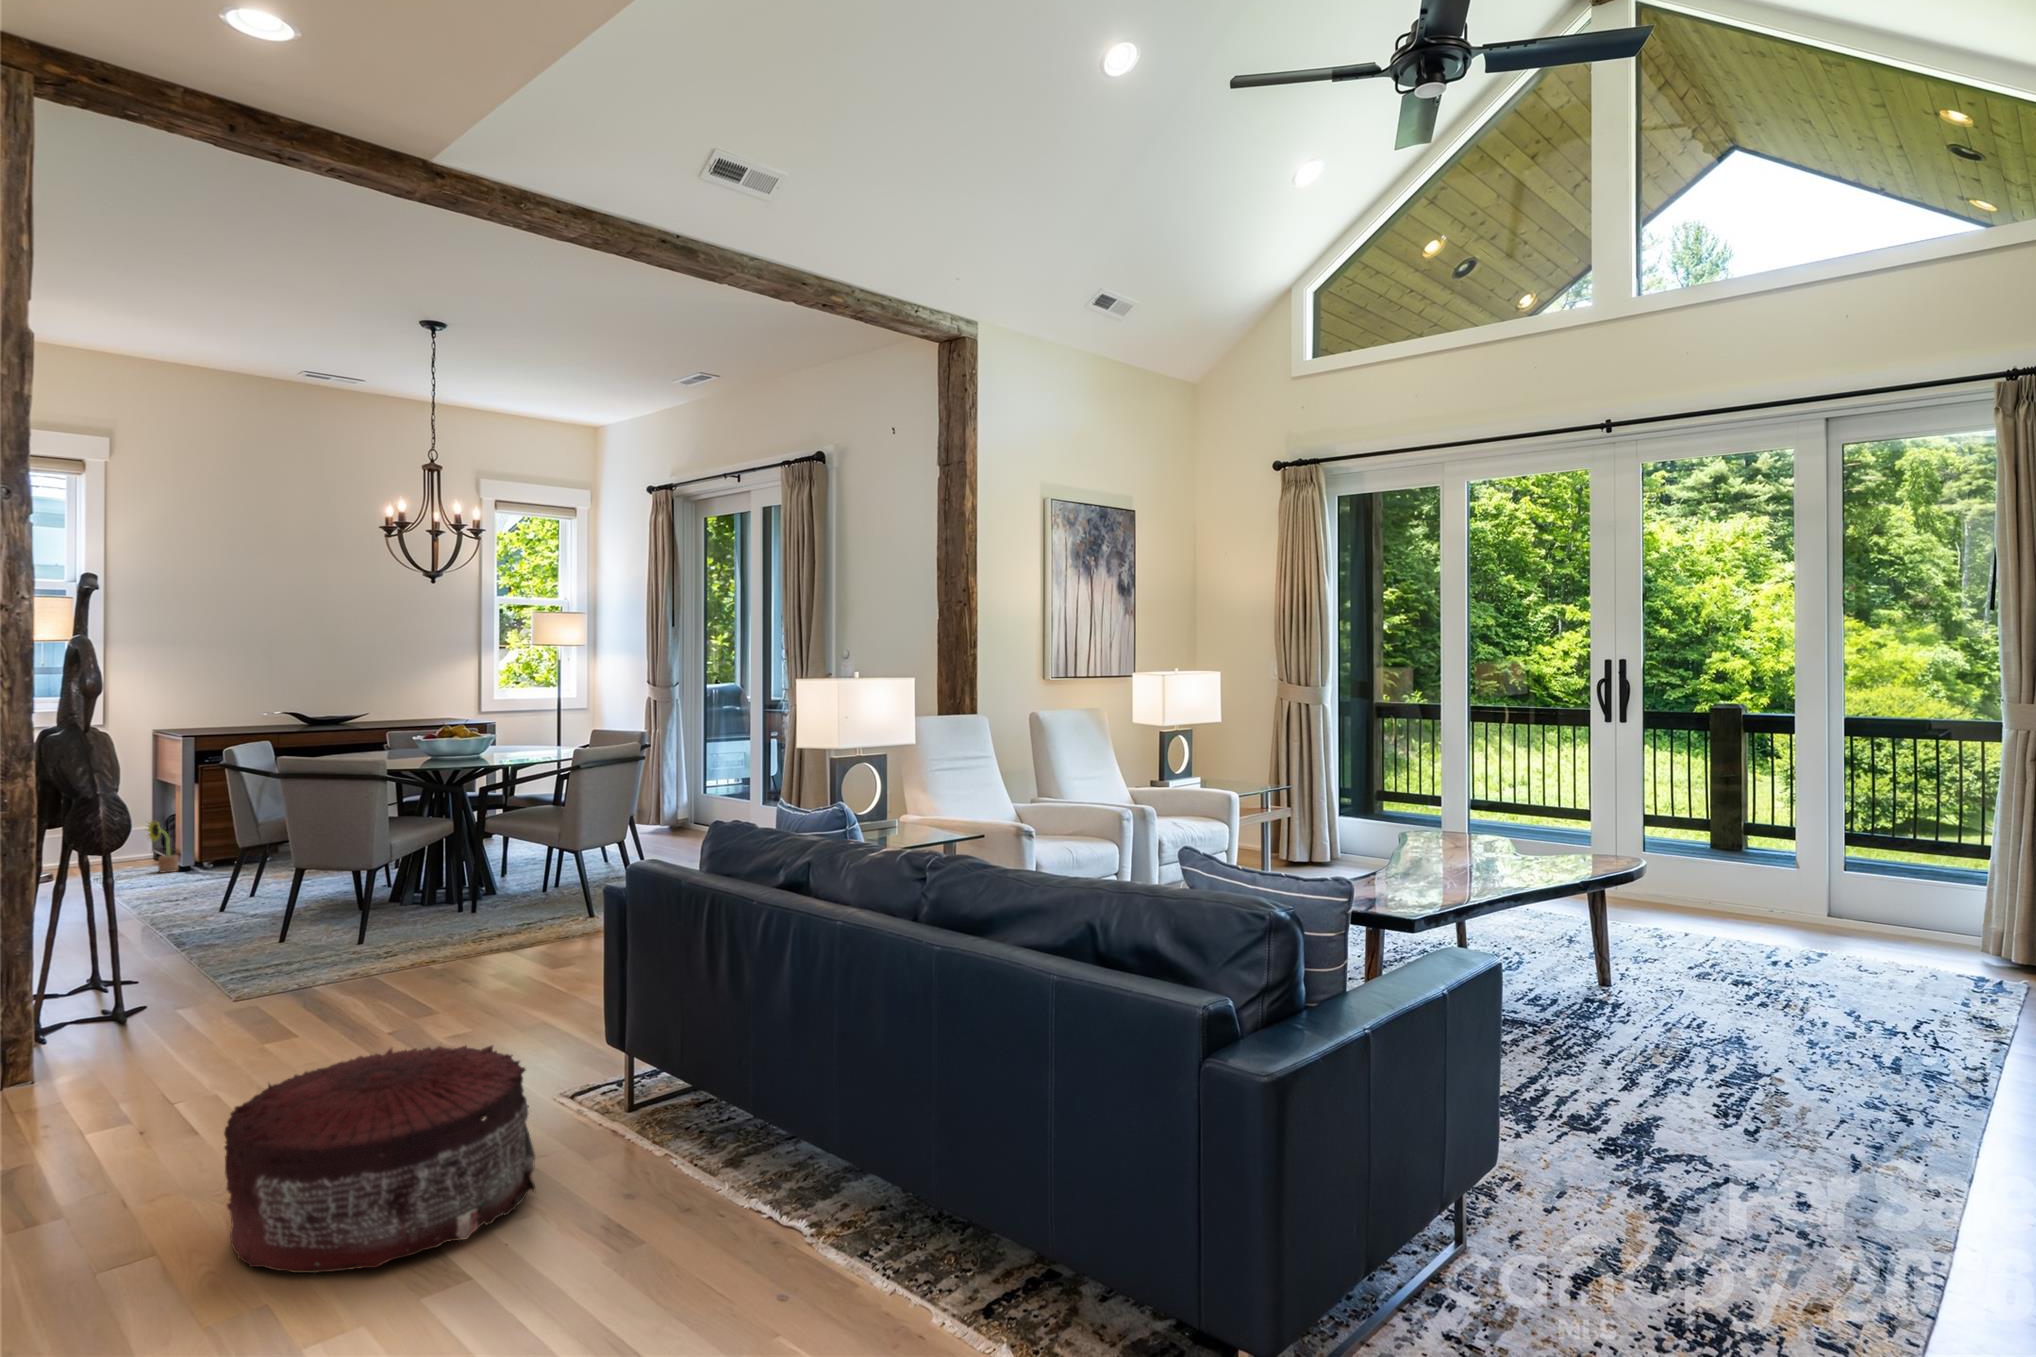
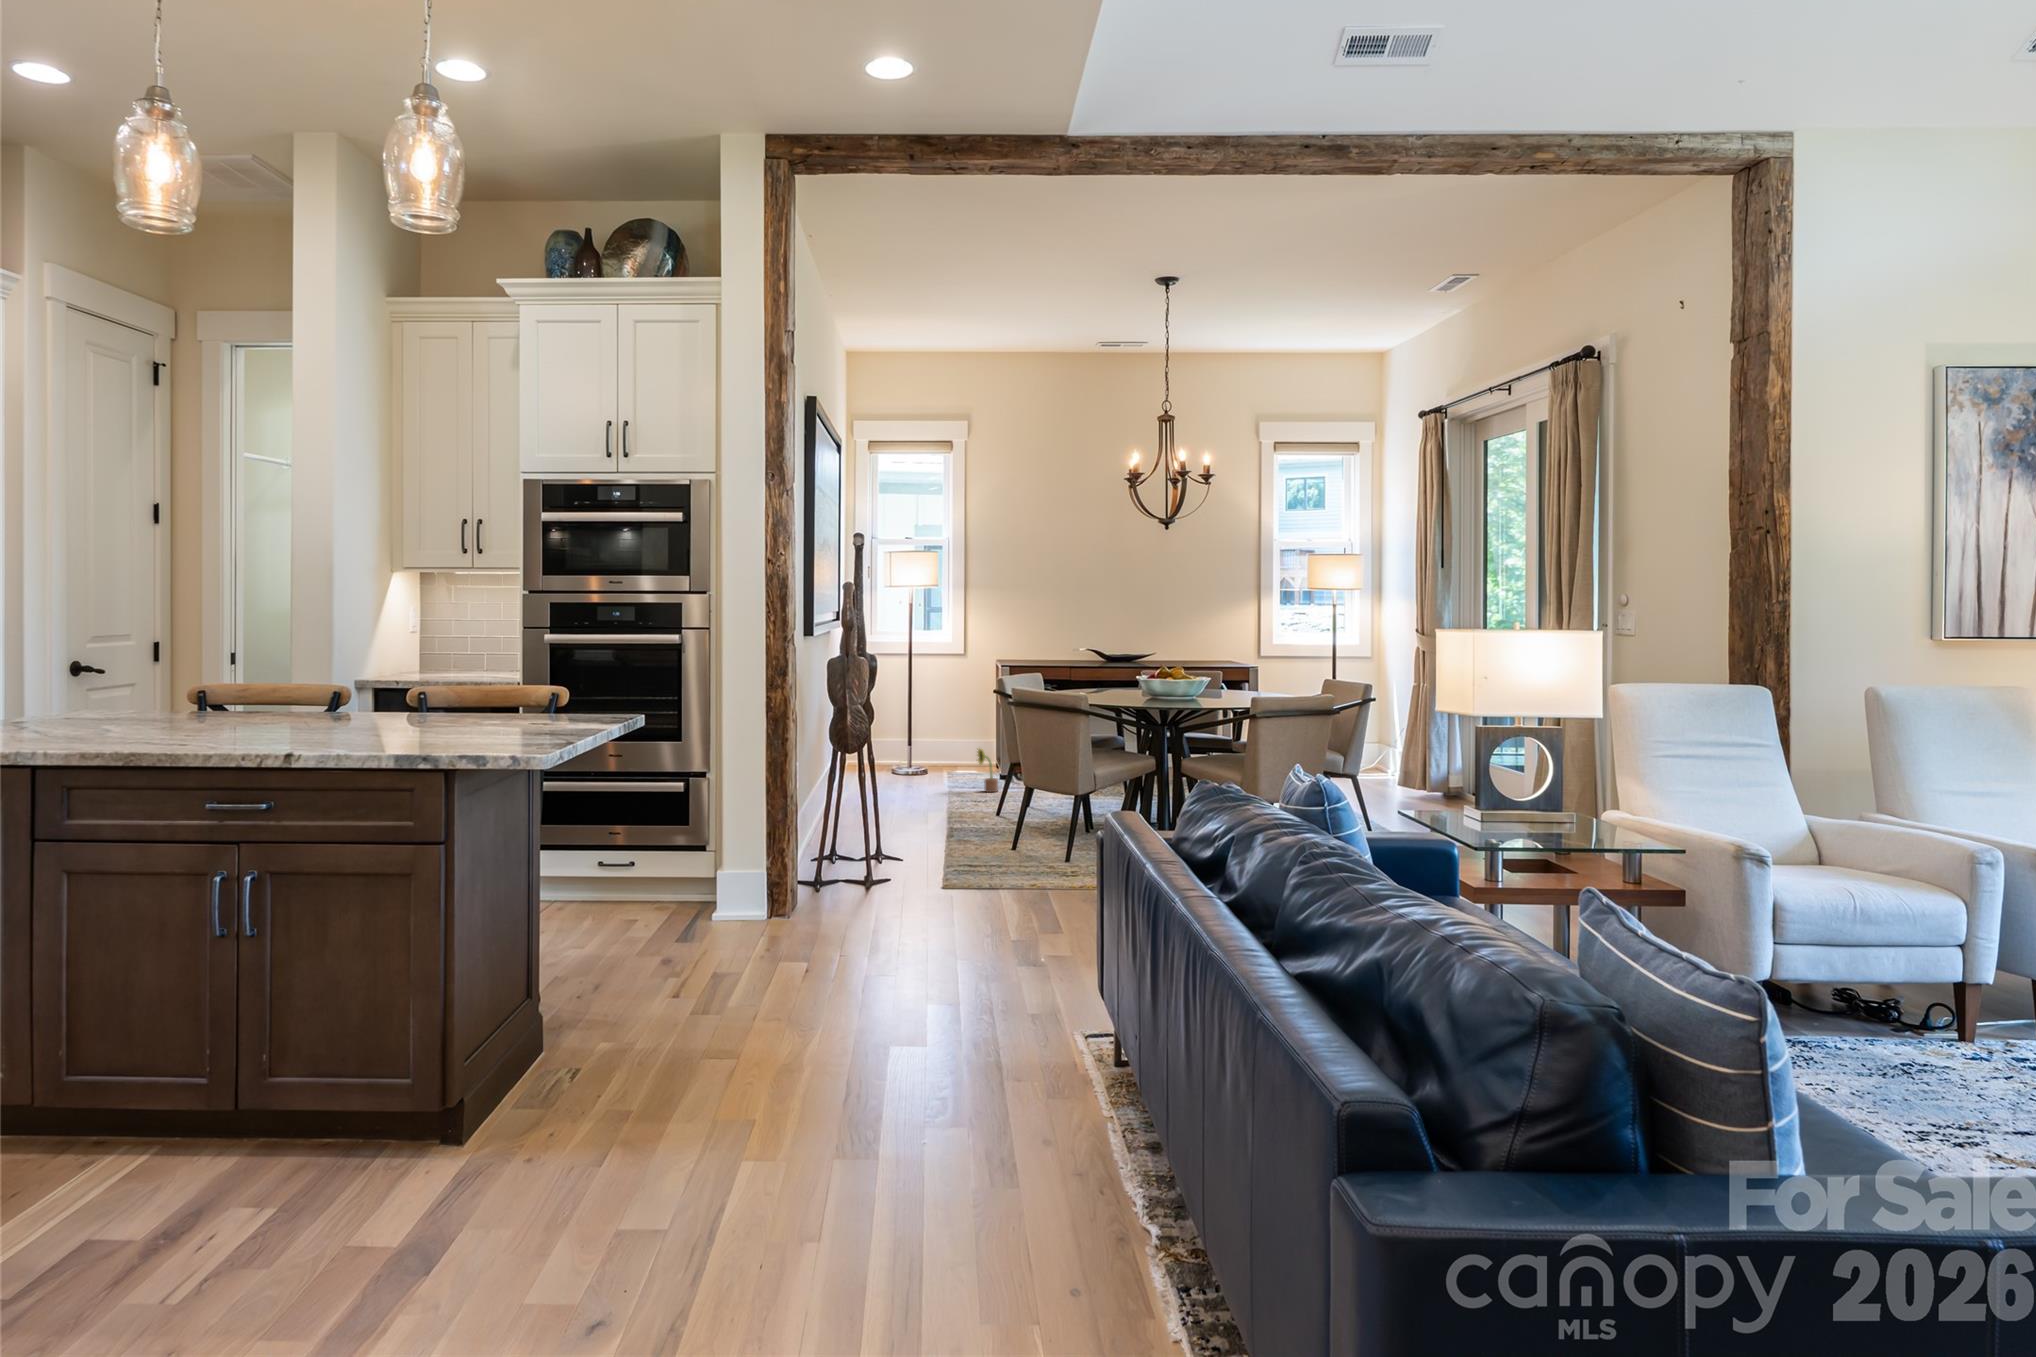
pouf: present [224,1046,535,1273] -> none [748,968,984,1152]

